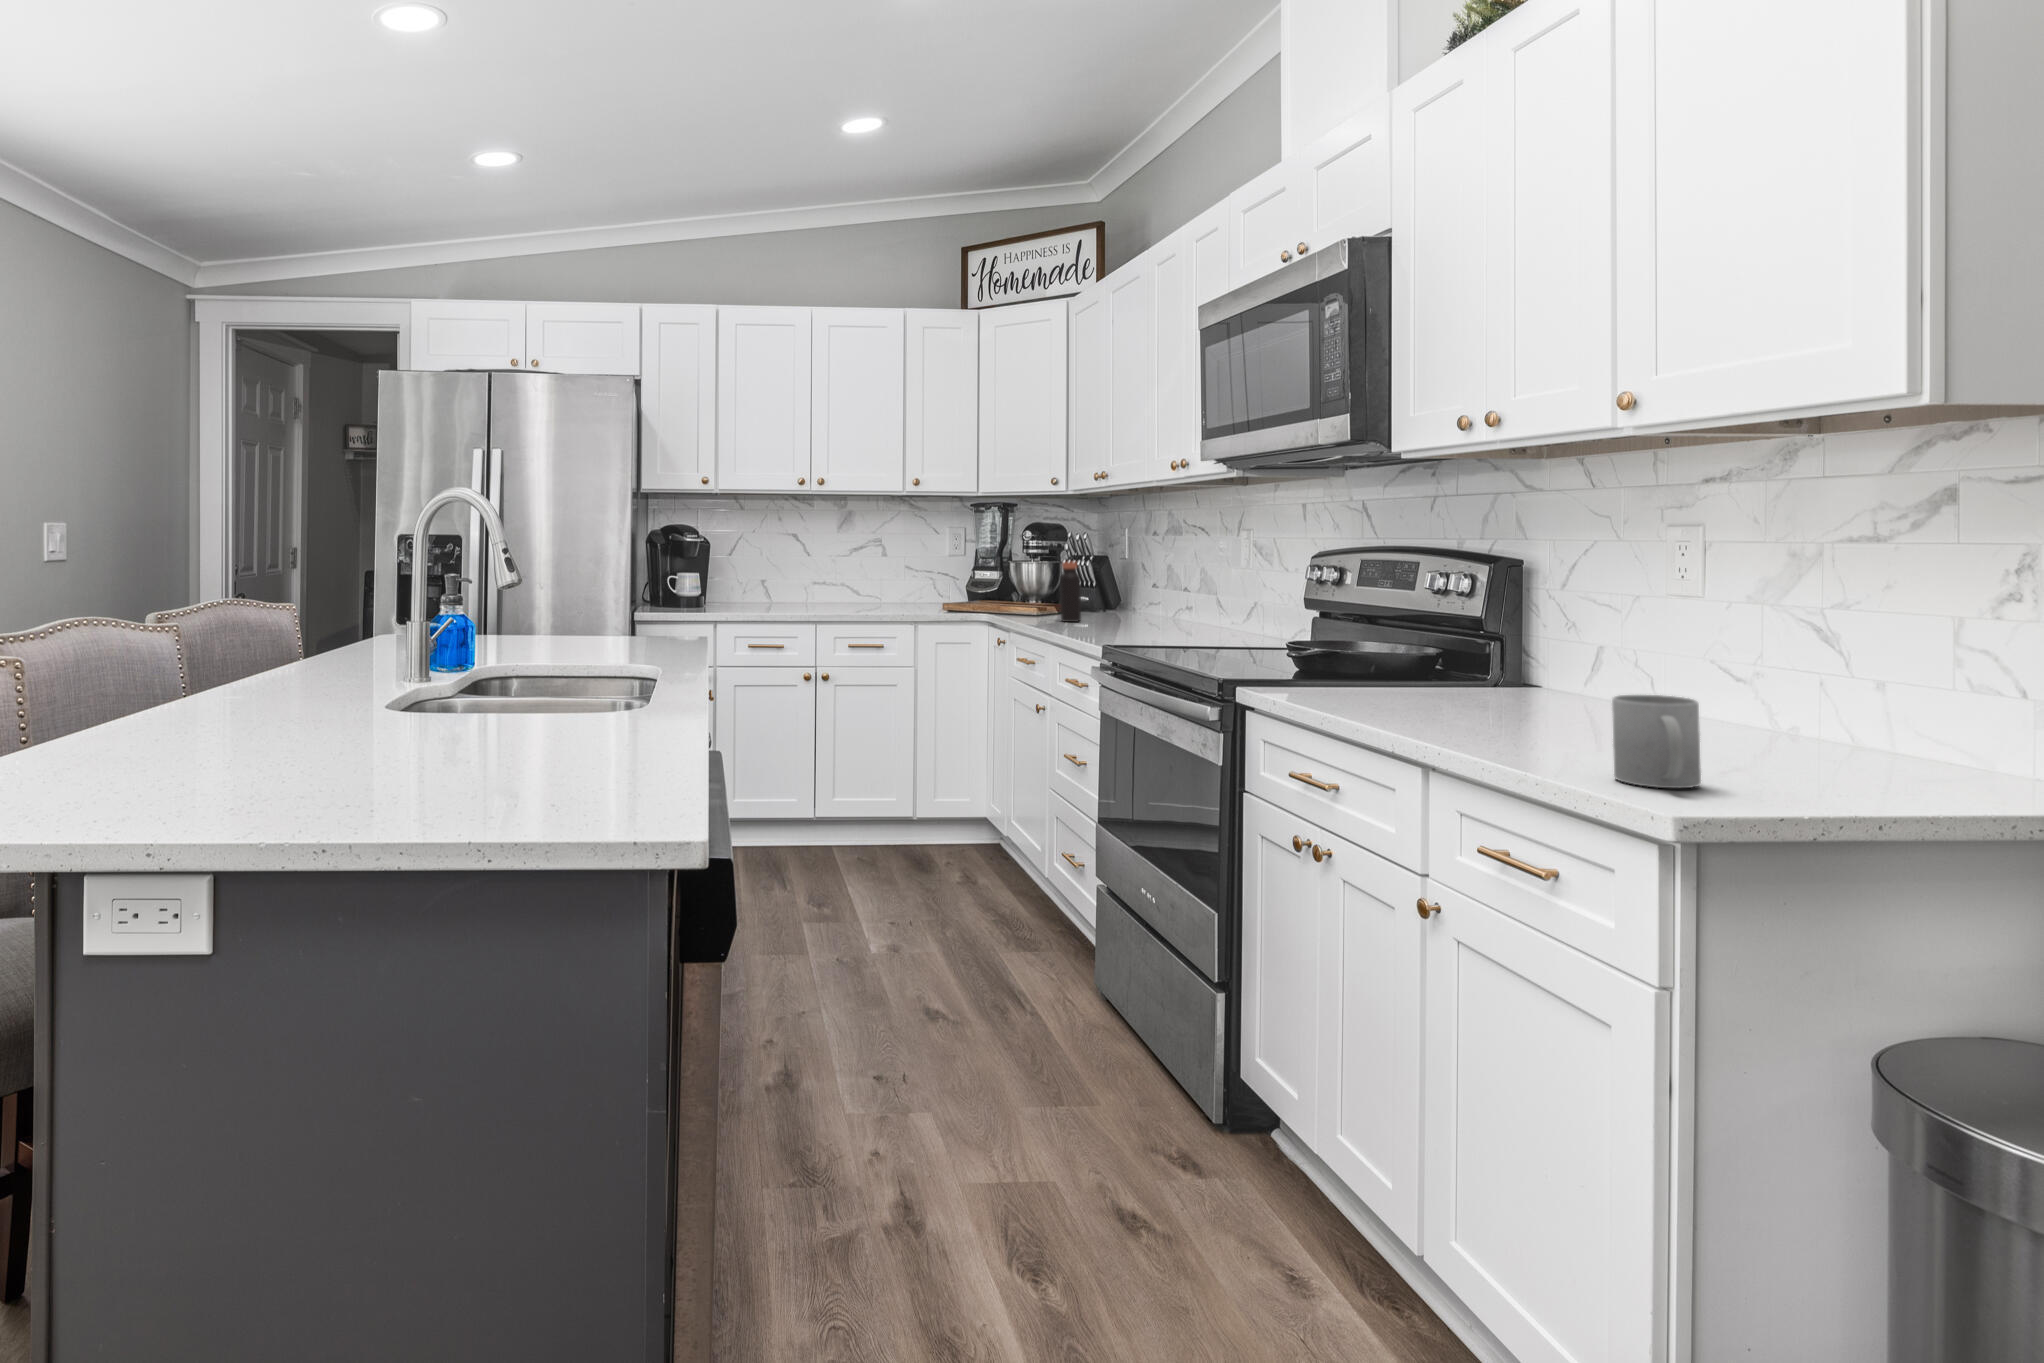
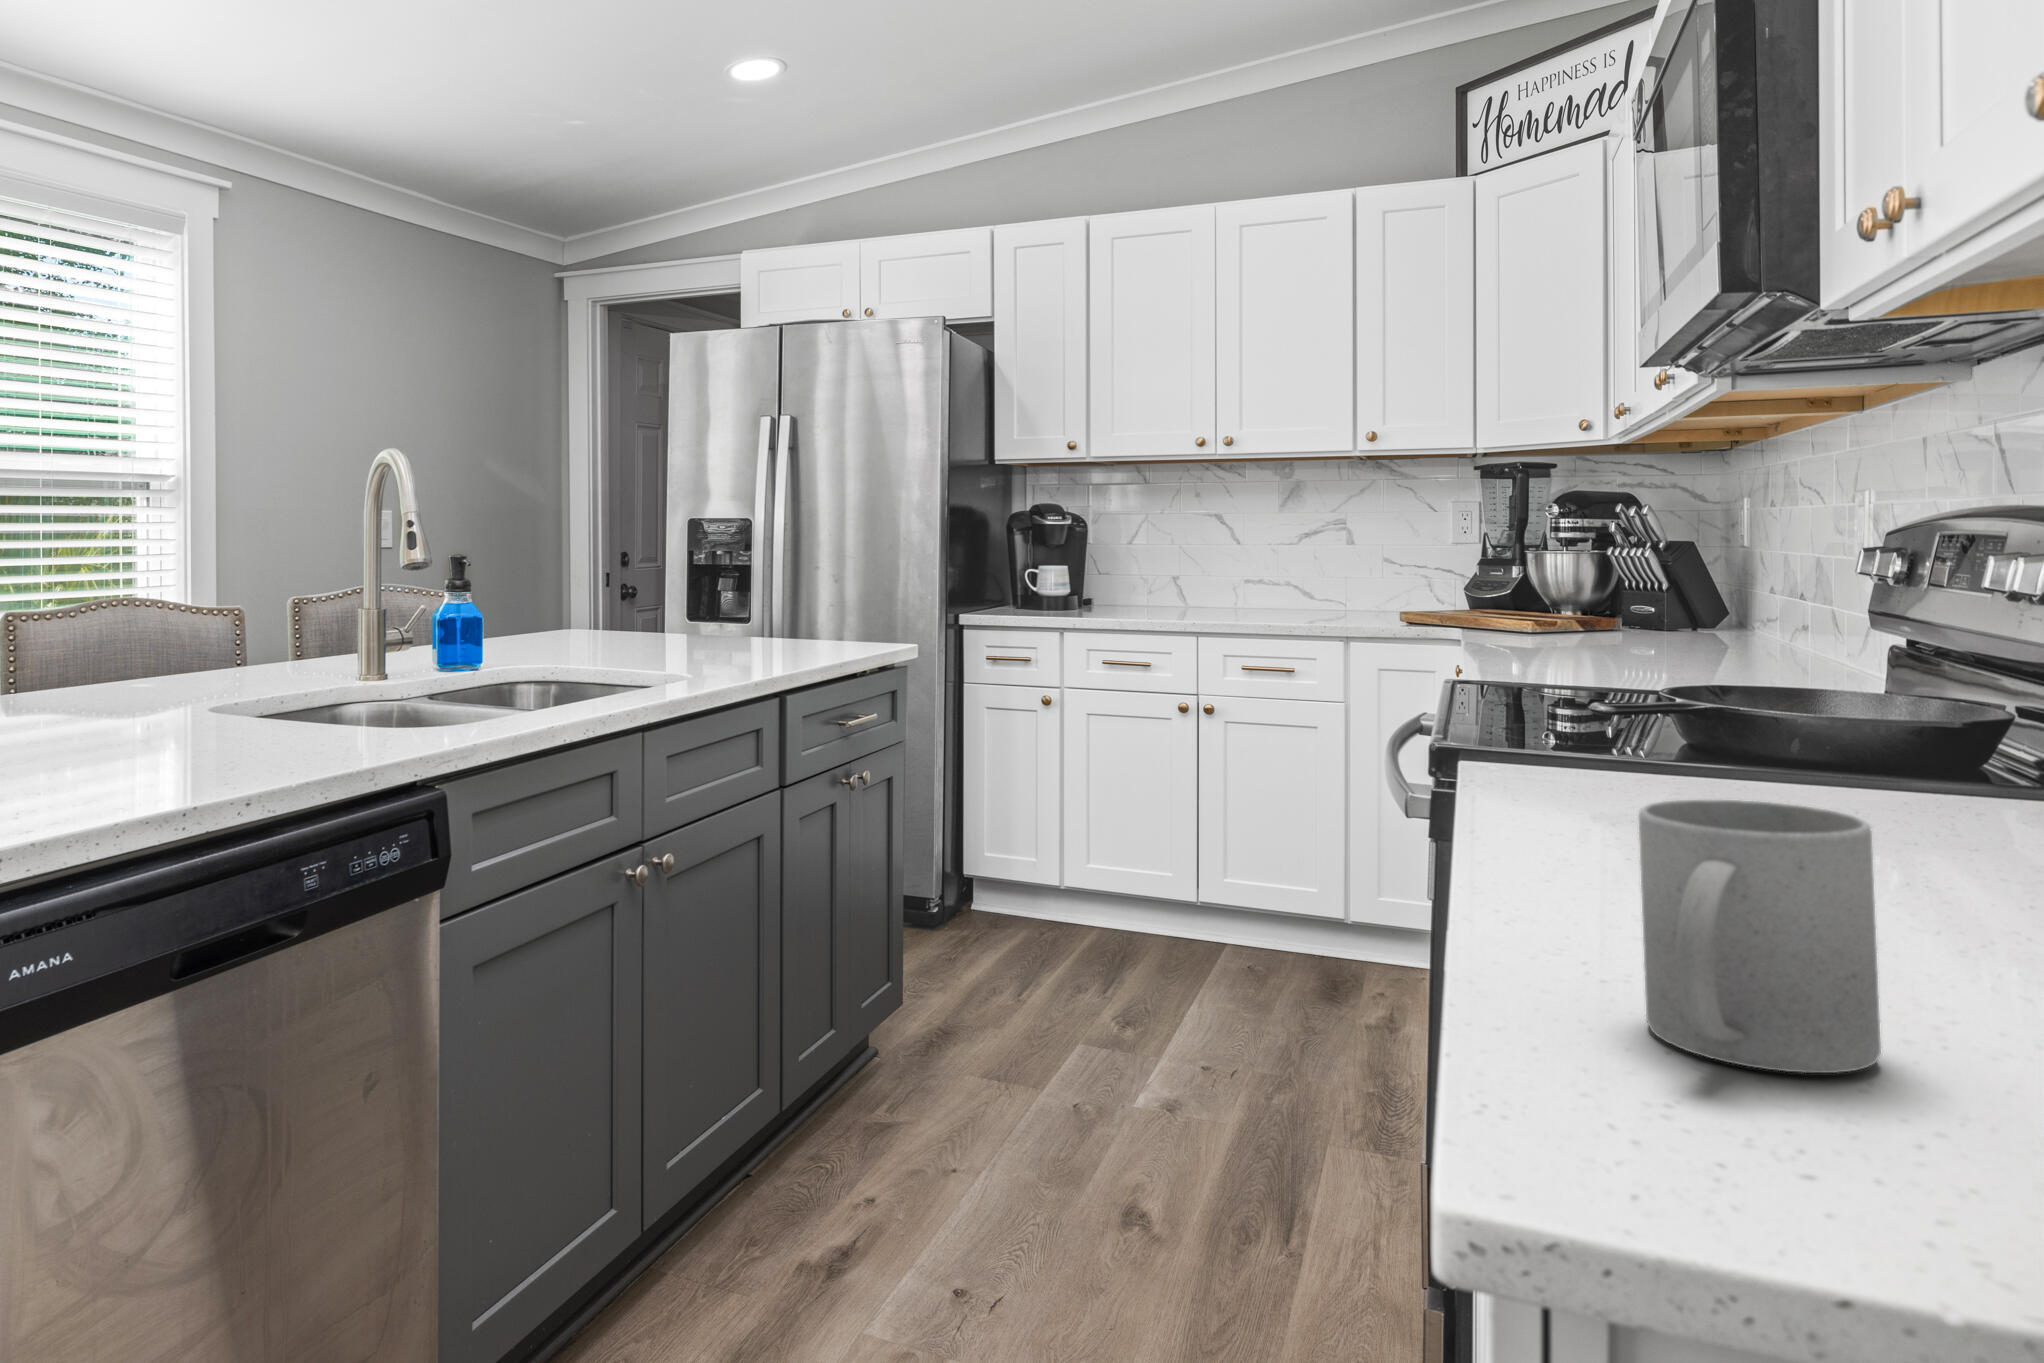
bottle: present [1060,562,1081,622] -> none [1551,548,1590,643]

